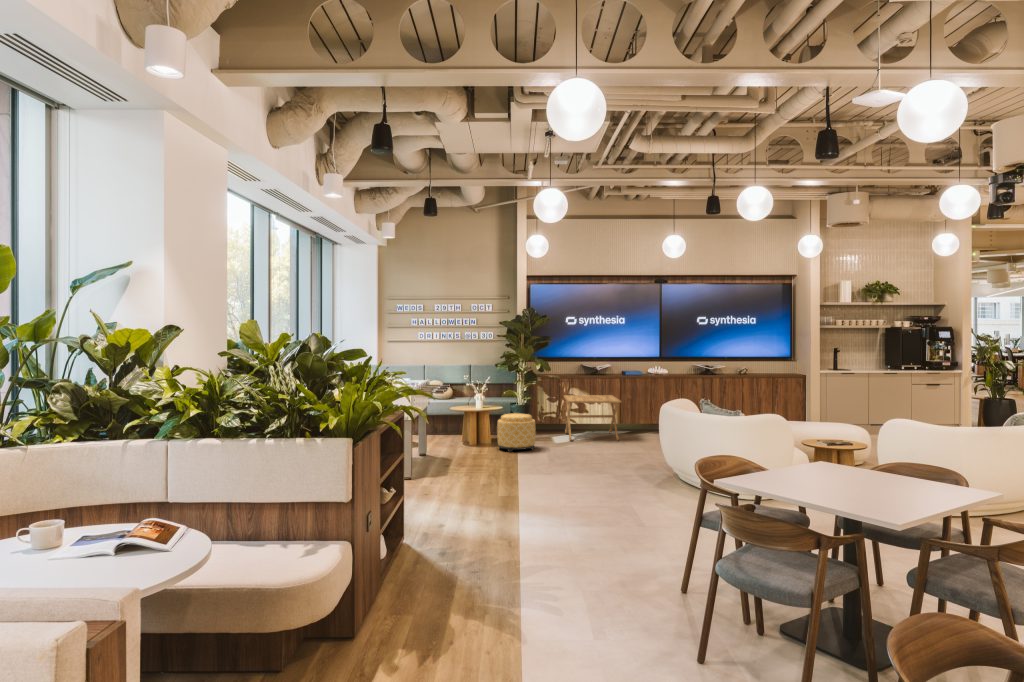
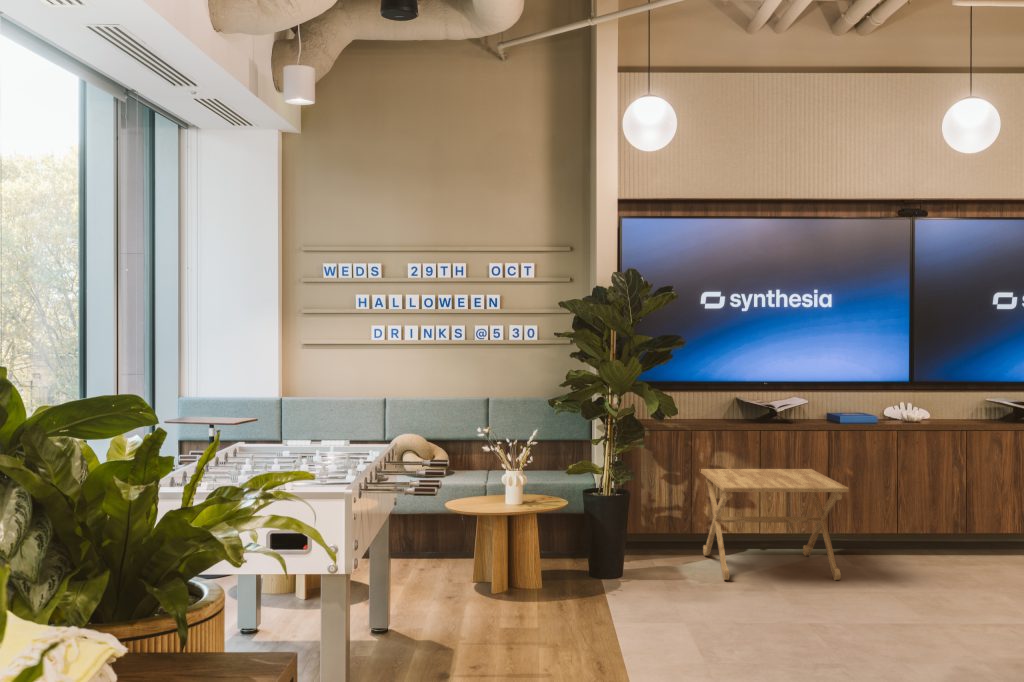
ottoman: present [497,413,536,452] -> none [561,519,652,618]

